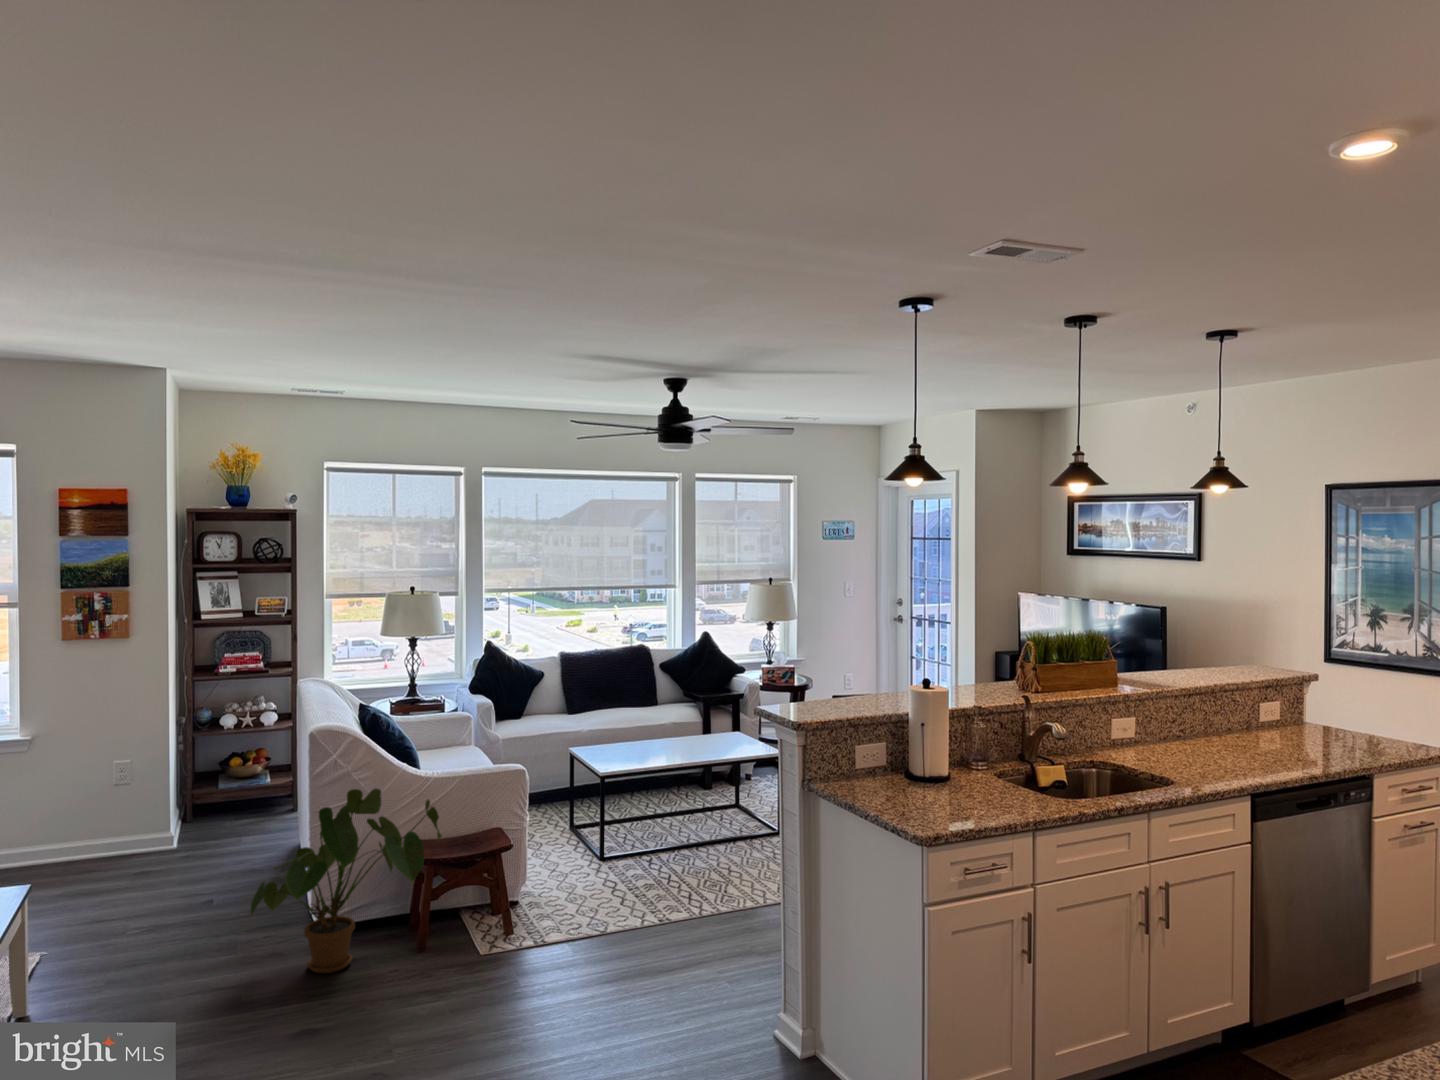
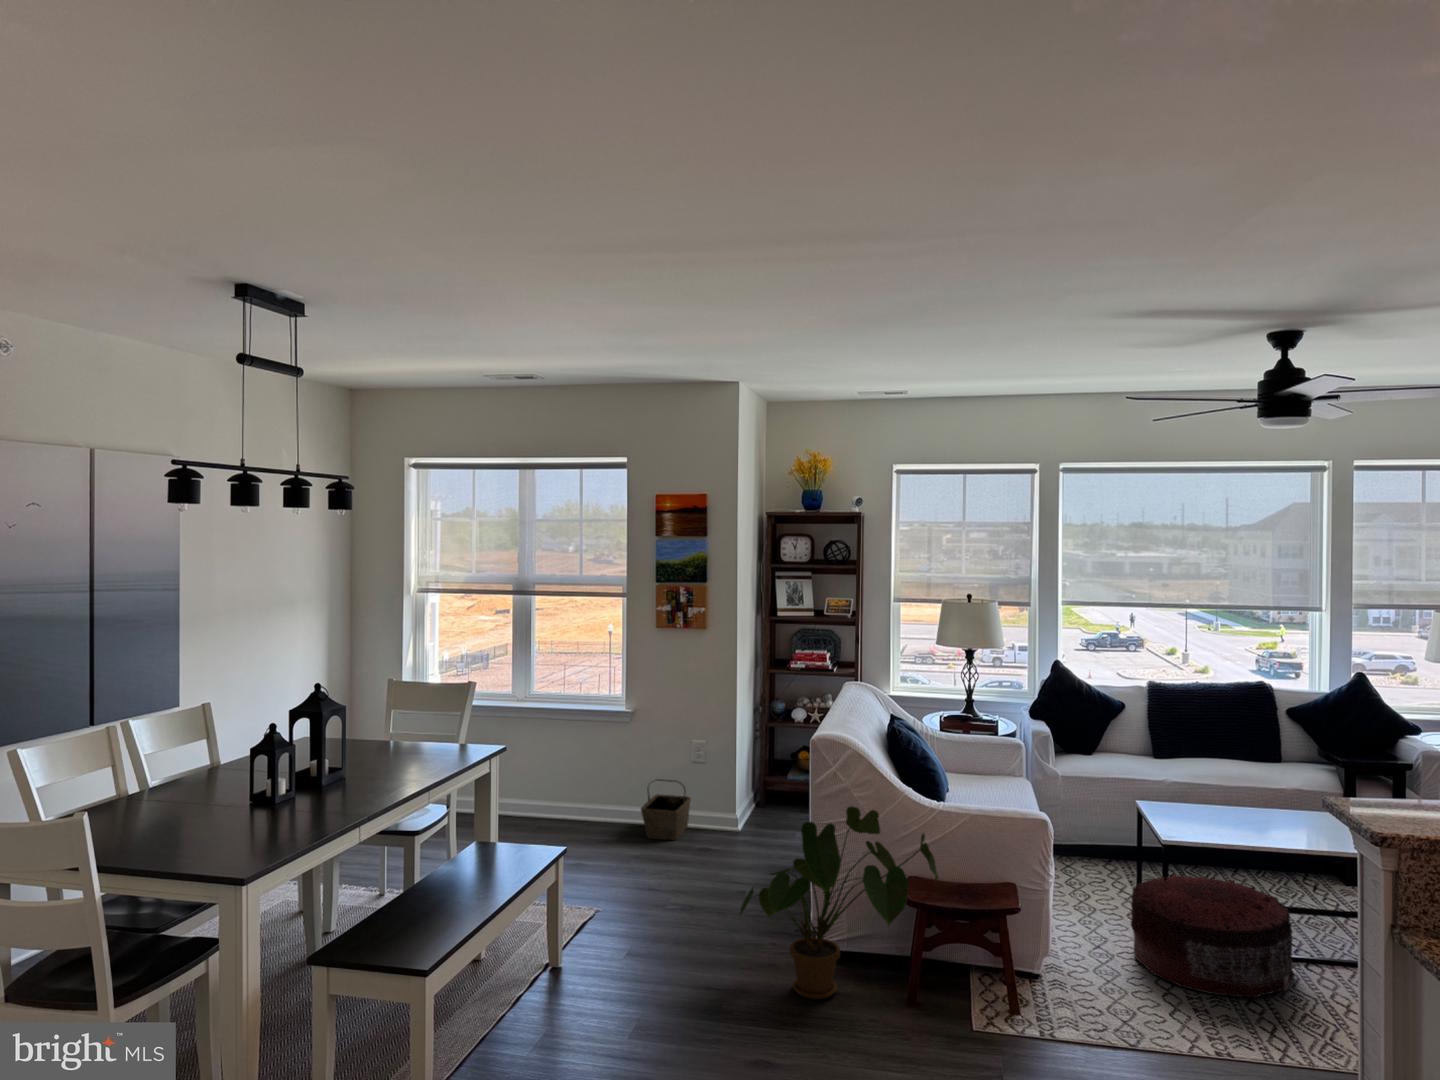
pouf: none [580,796,693,884] -> present [1131,874,1295,998]
basket: none [55,808,115,878] -> present [641,779,691,840]

